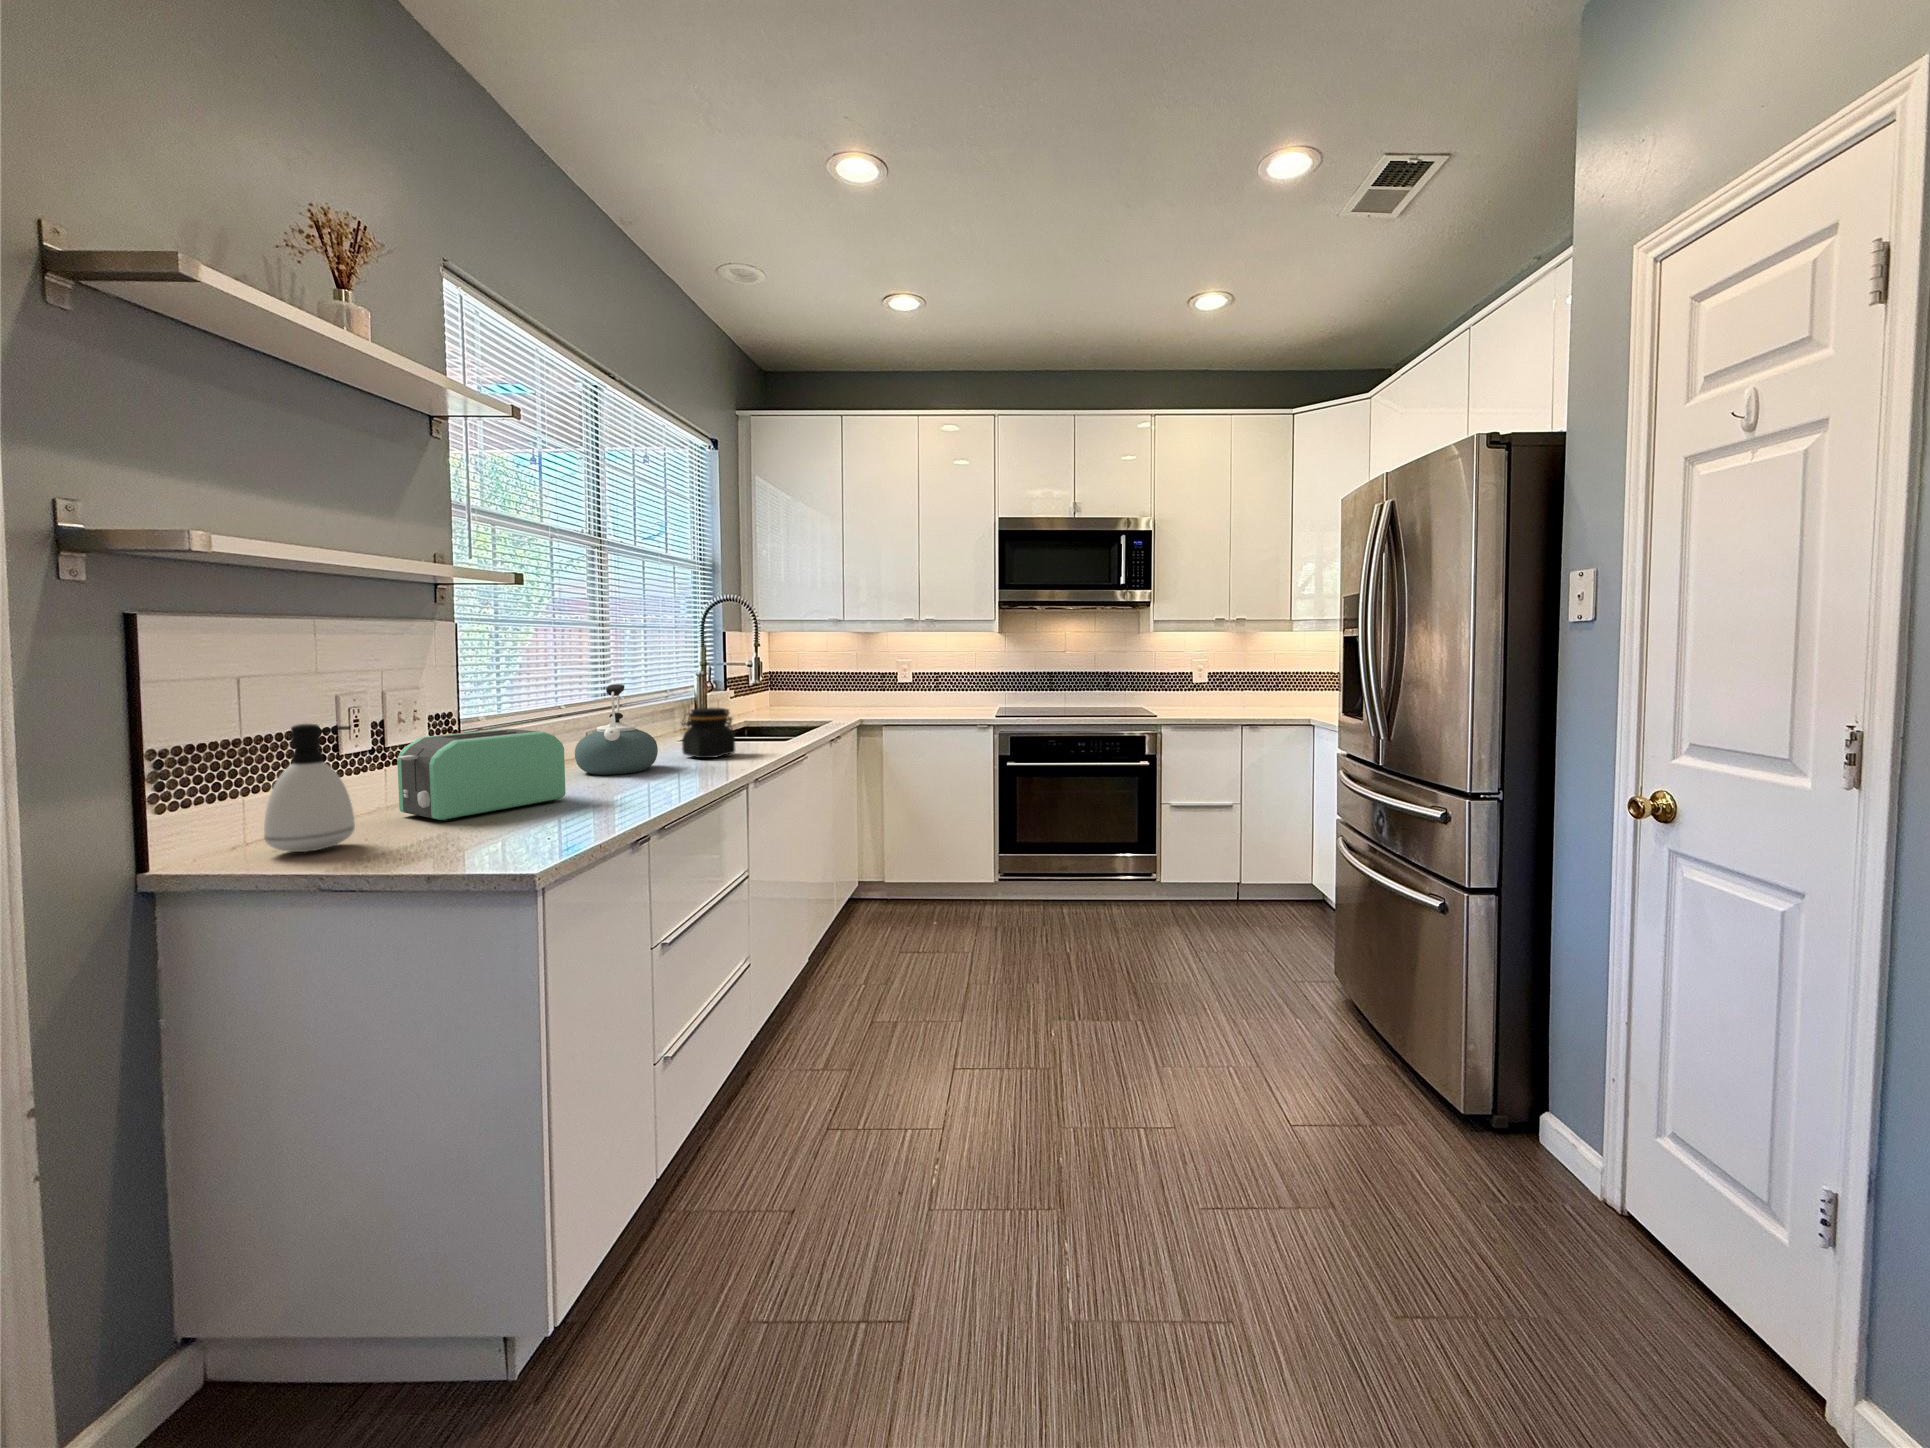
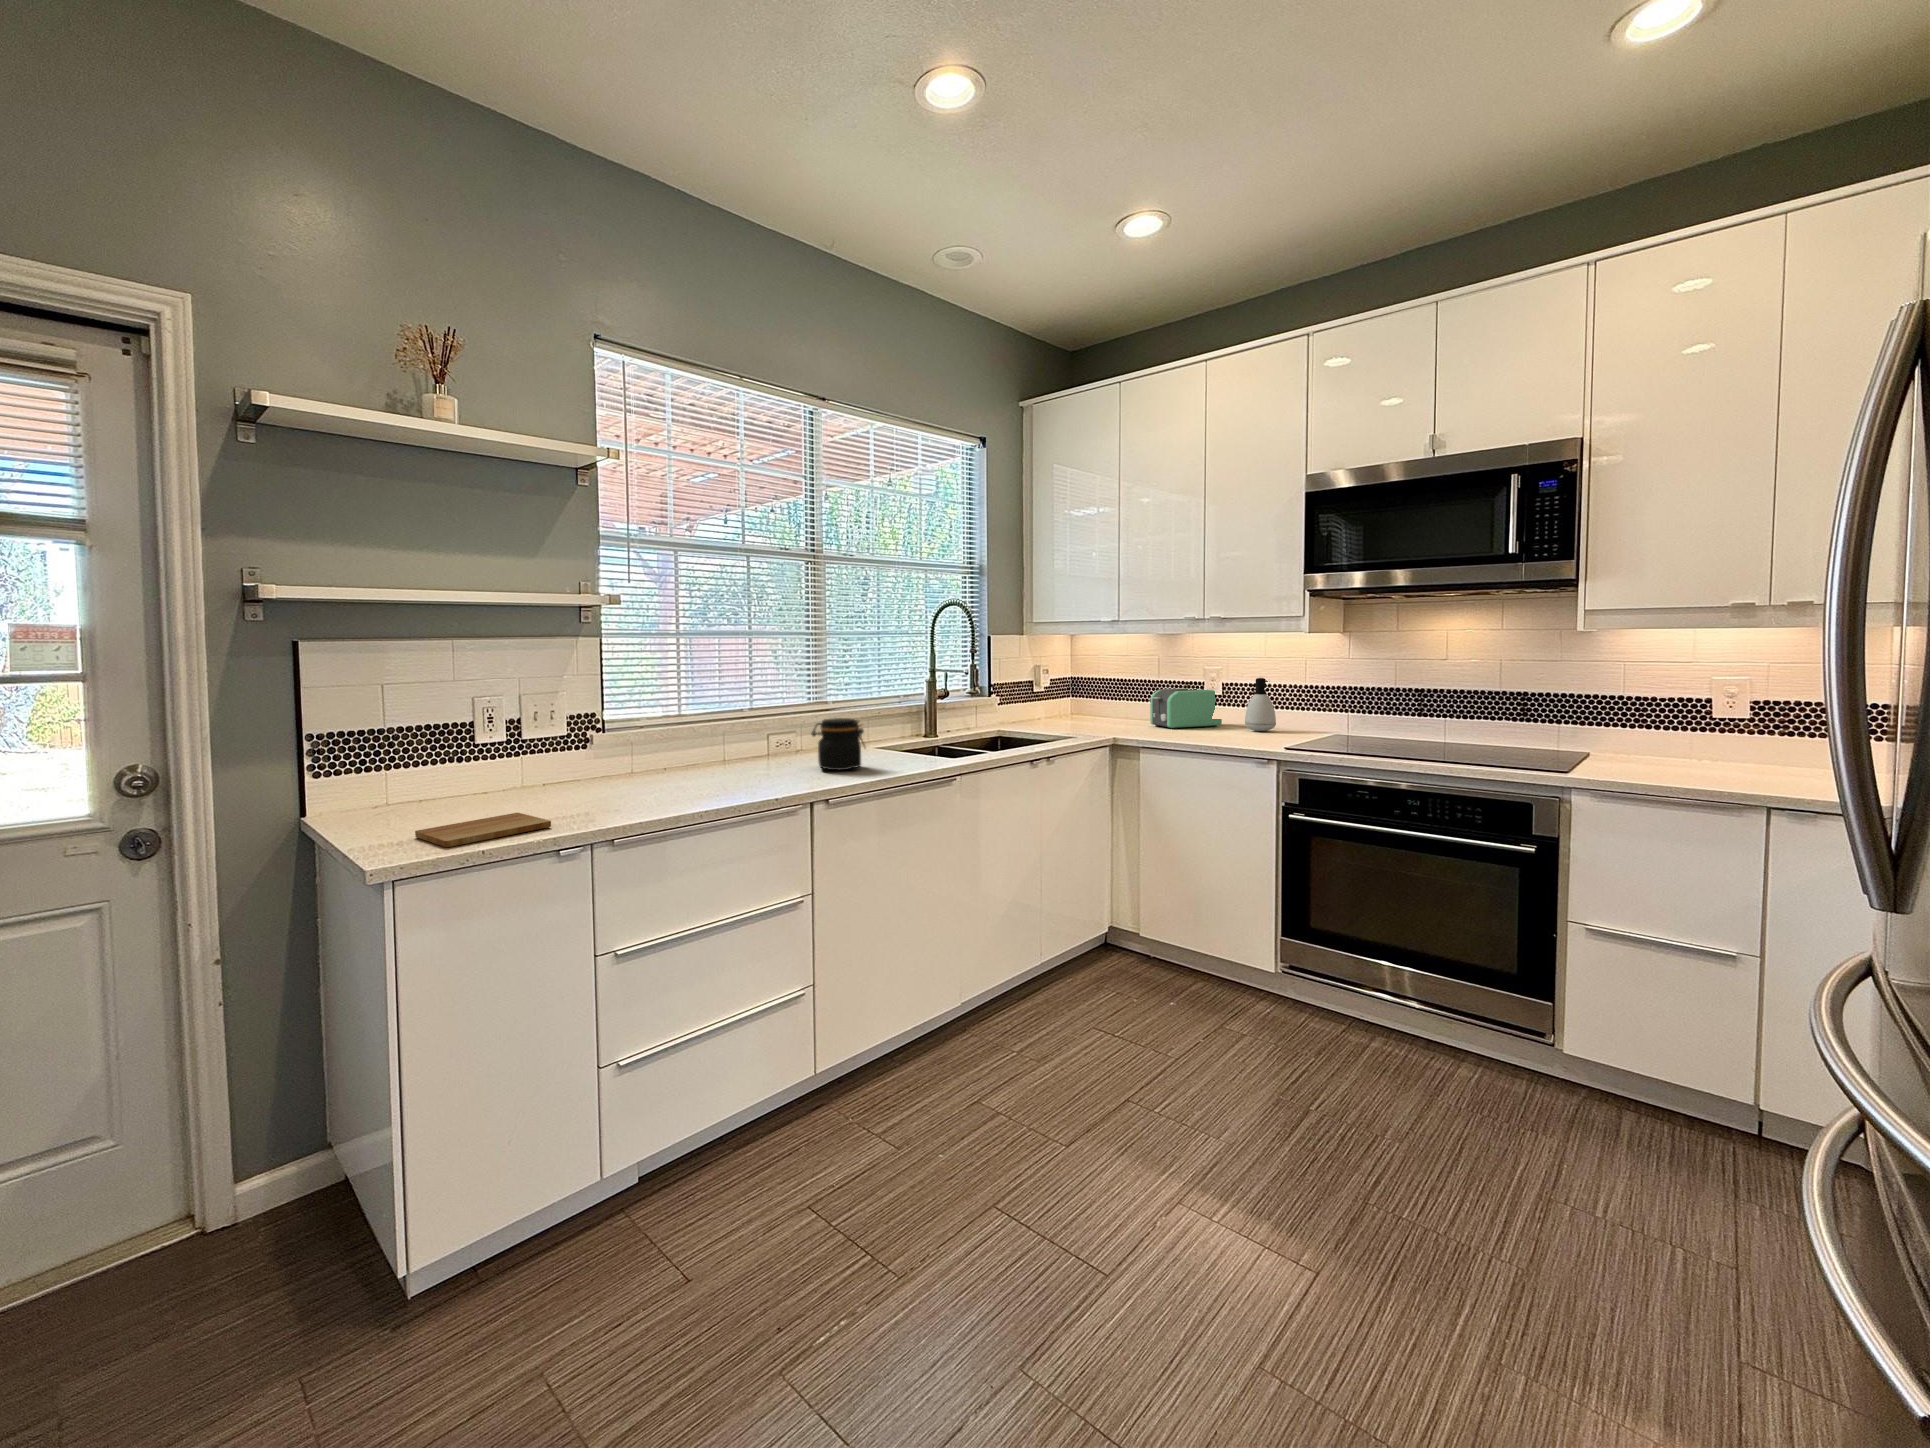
kettle: present [575,685,658,775] -> none [700,693,772,778]
soap dispenser: present [264,724,355,852] -> present [1245,678,1276,731]
toaster: present [397,729,566,821] -> present [1150,689,1222,729]
cutting board: none [459,817,600,853] -> present [415,813,551,847]

